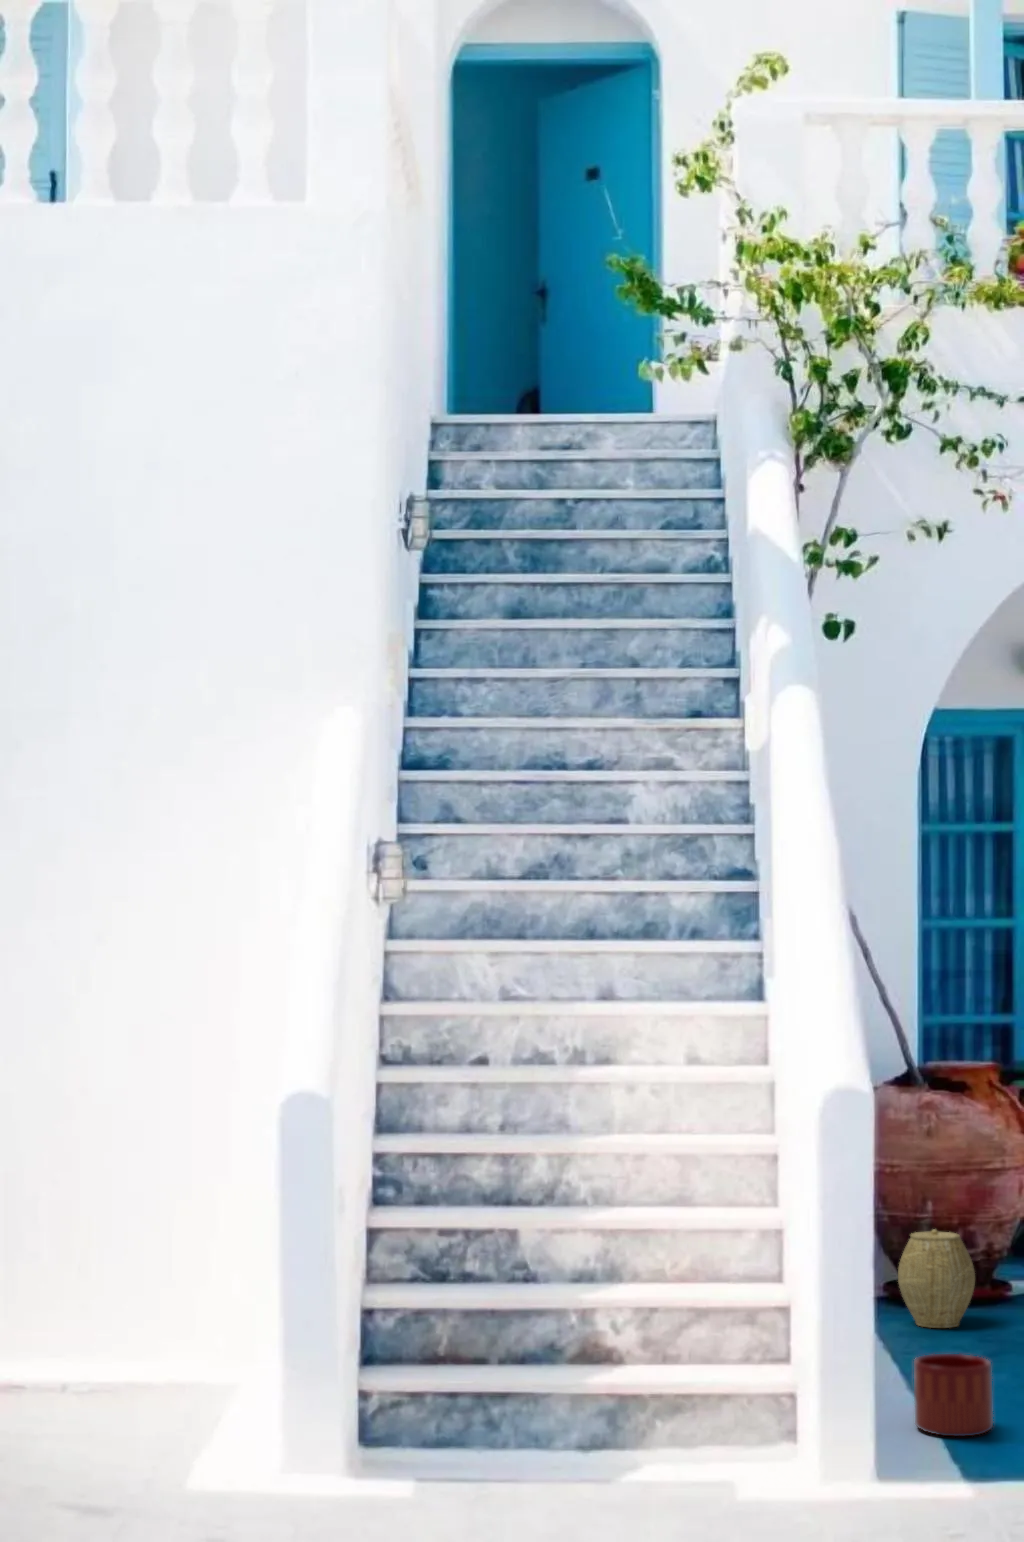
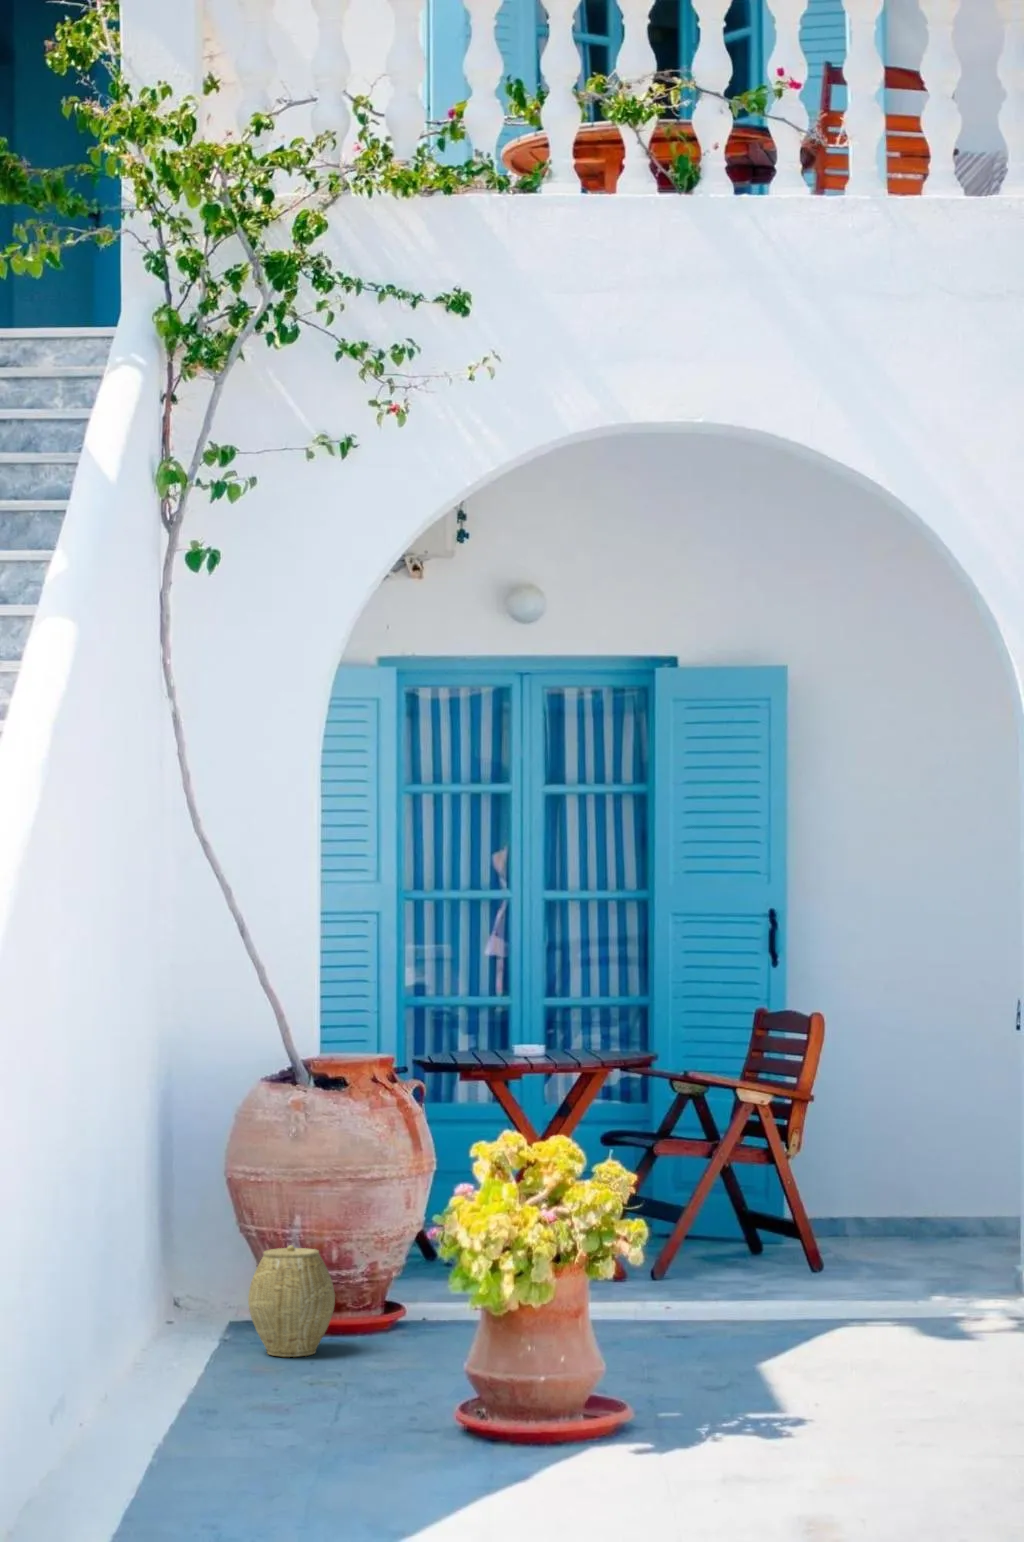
planter: present [914,1354,993,1436] -> none [168,1380,254,1471]

